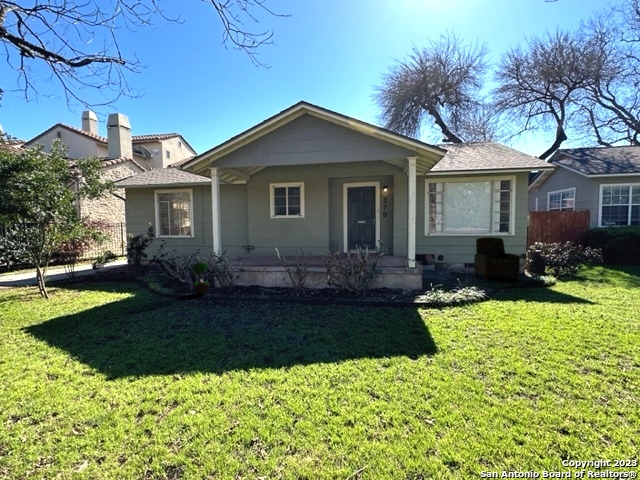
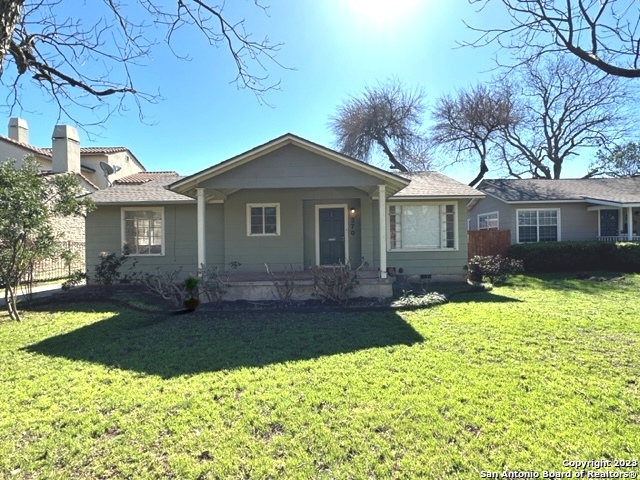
chair: present [474,237,520,281] -> none [428,253,465,289]

